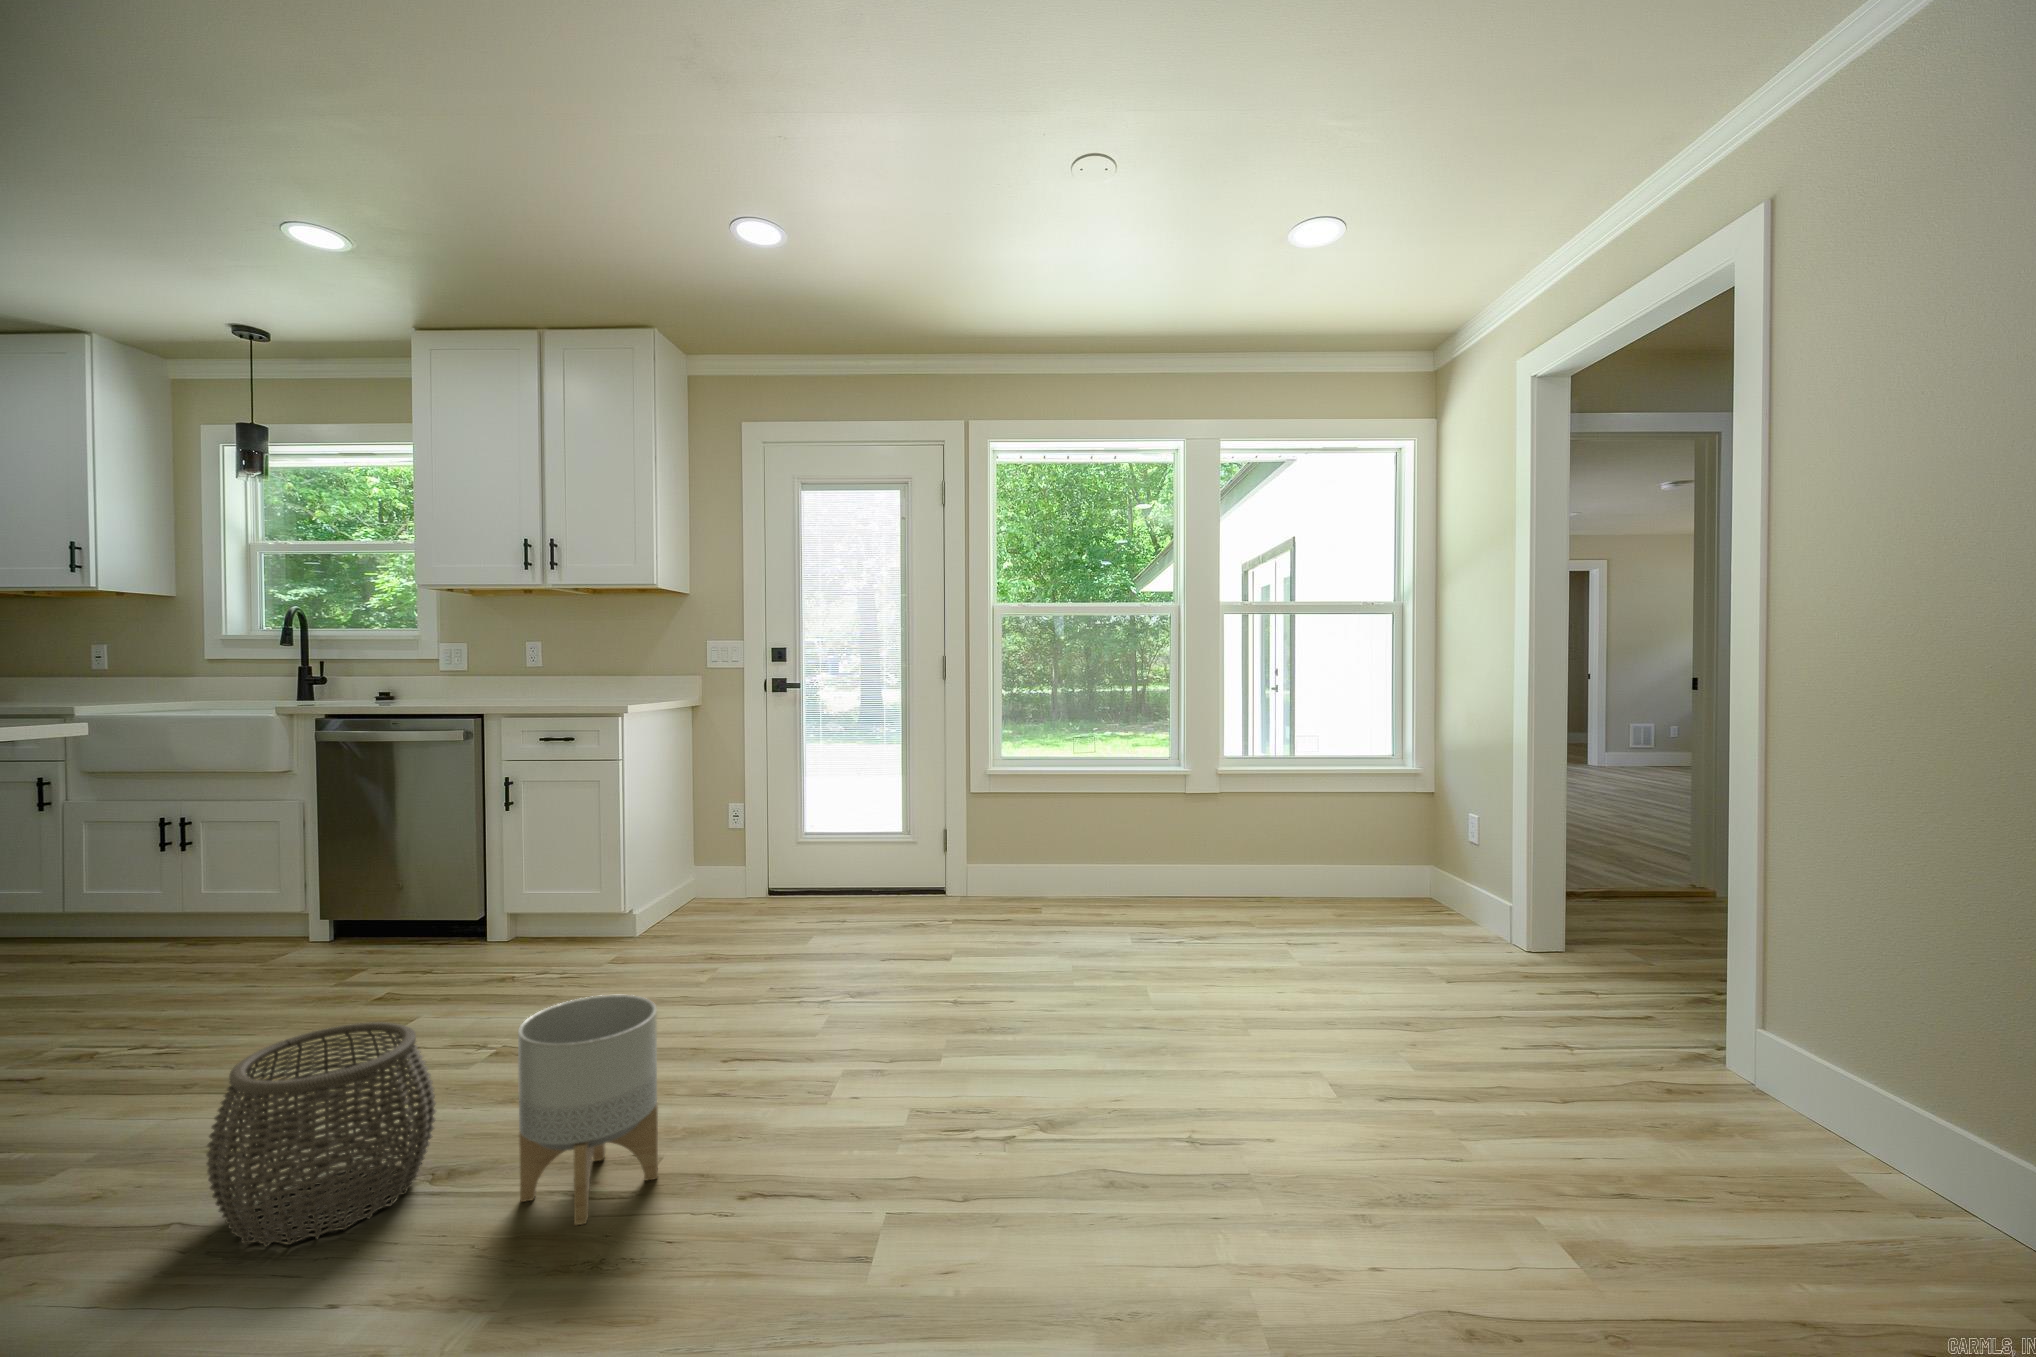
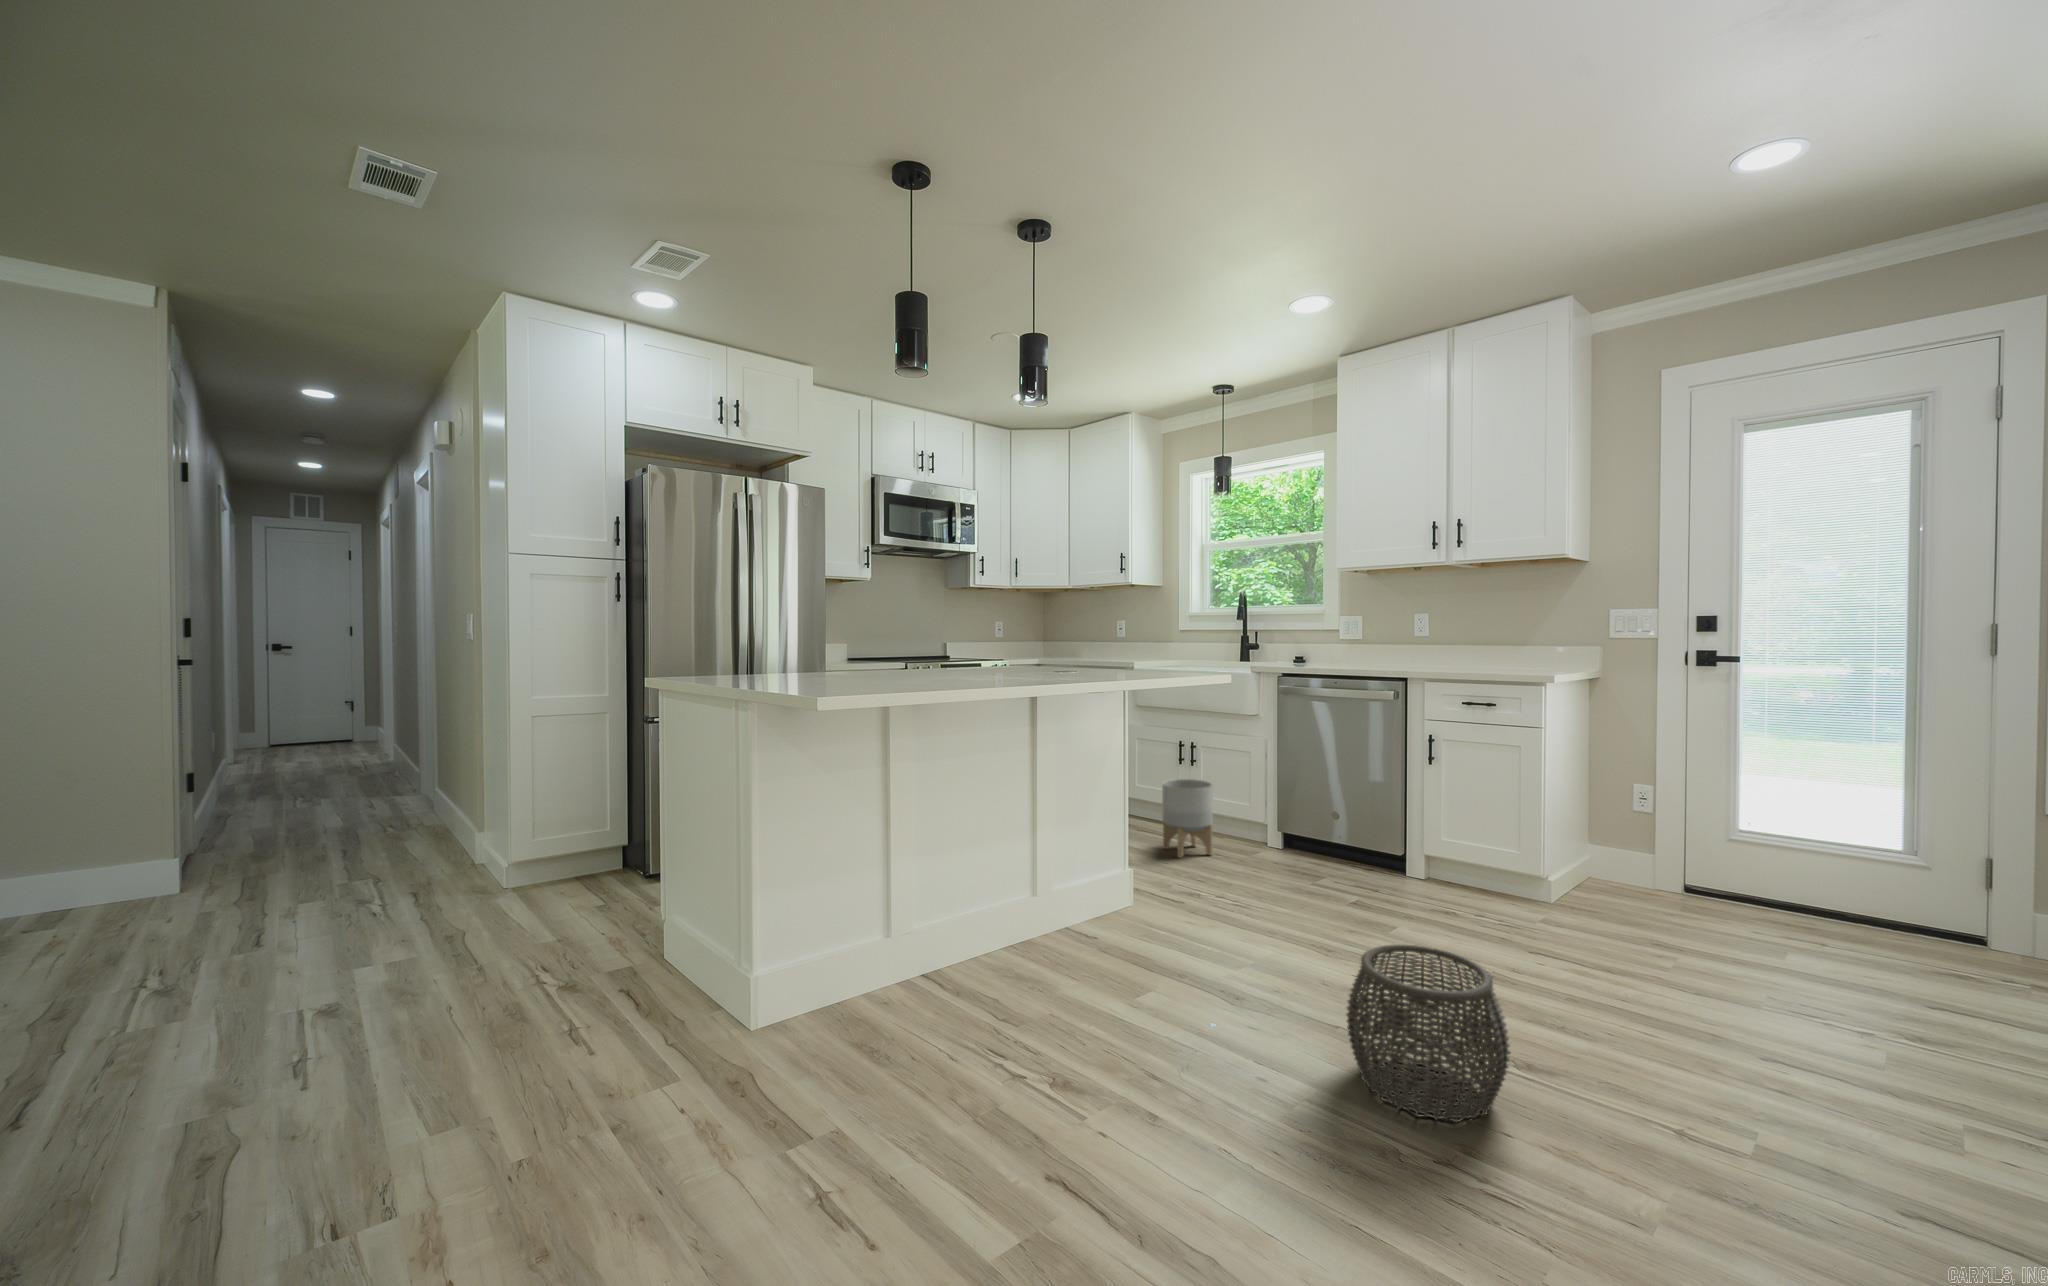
planter: present [518,995,658,1225] -> present [1162,779,1213,858]

